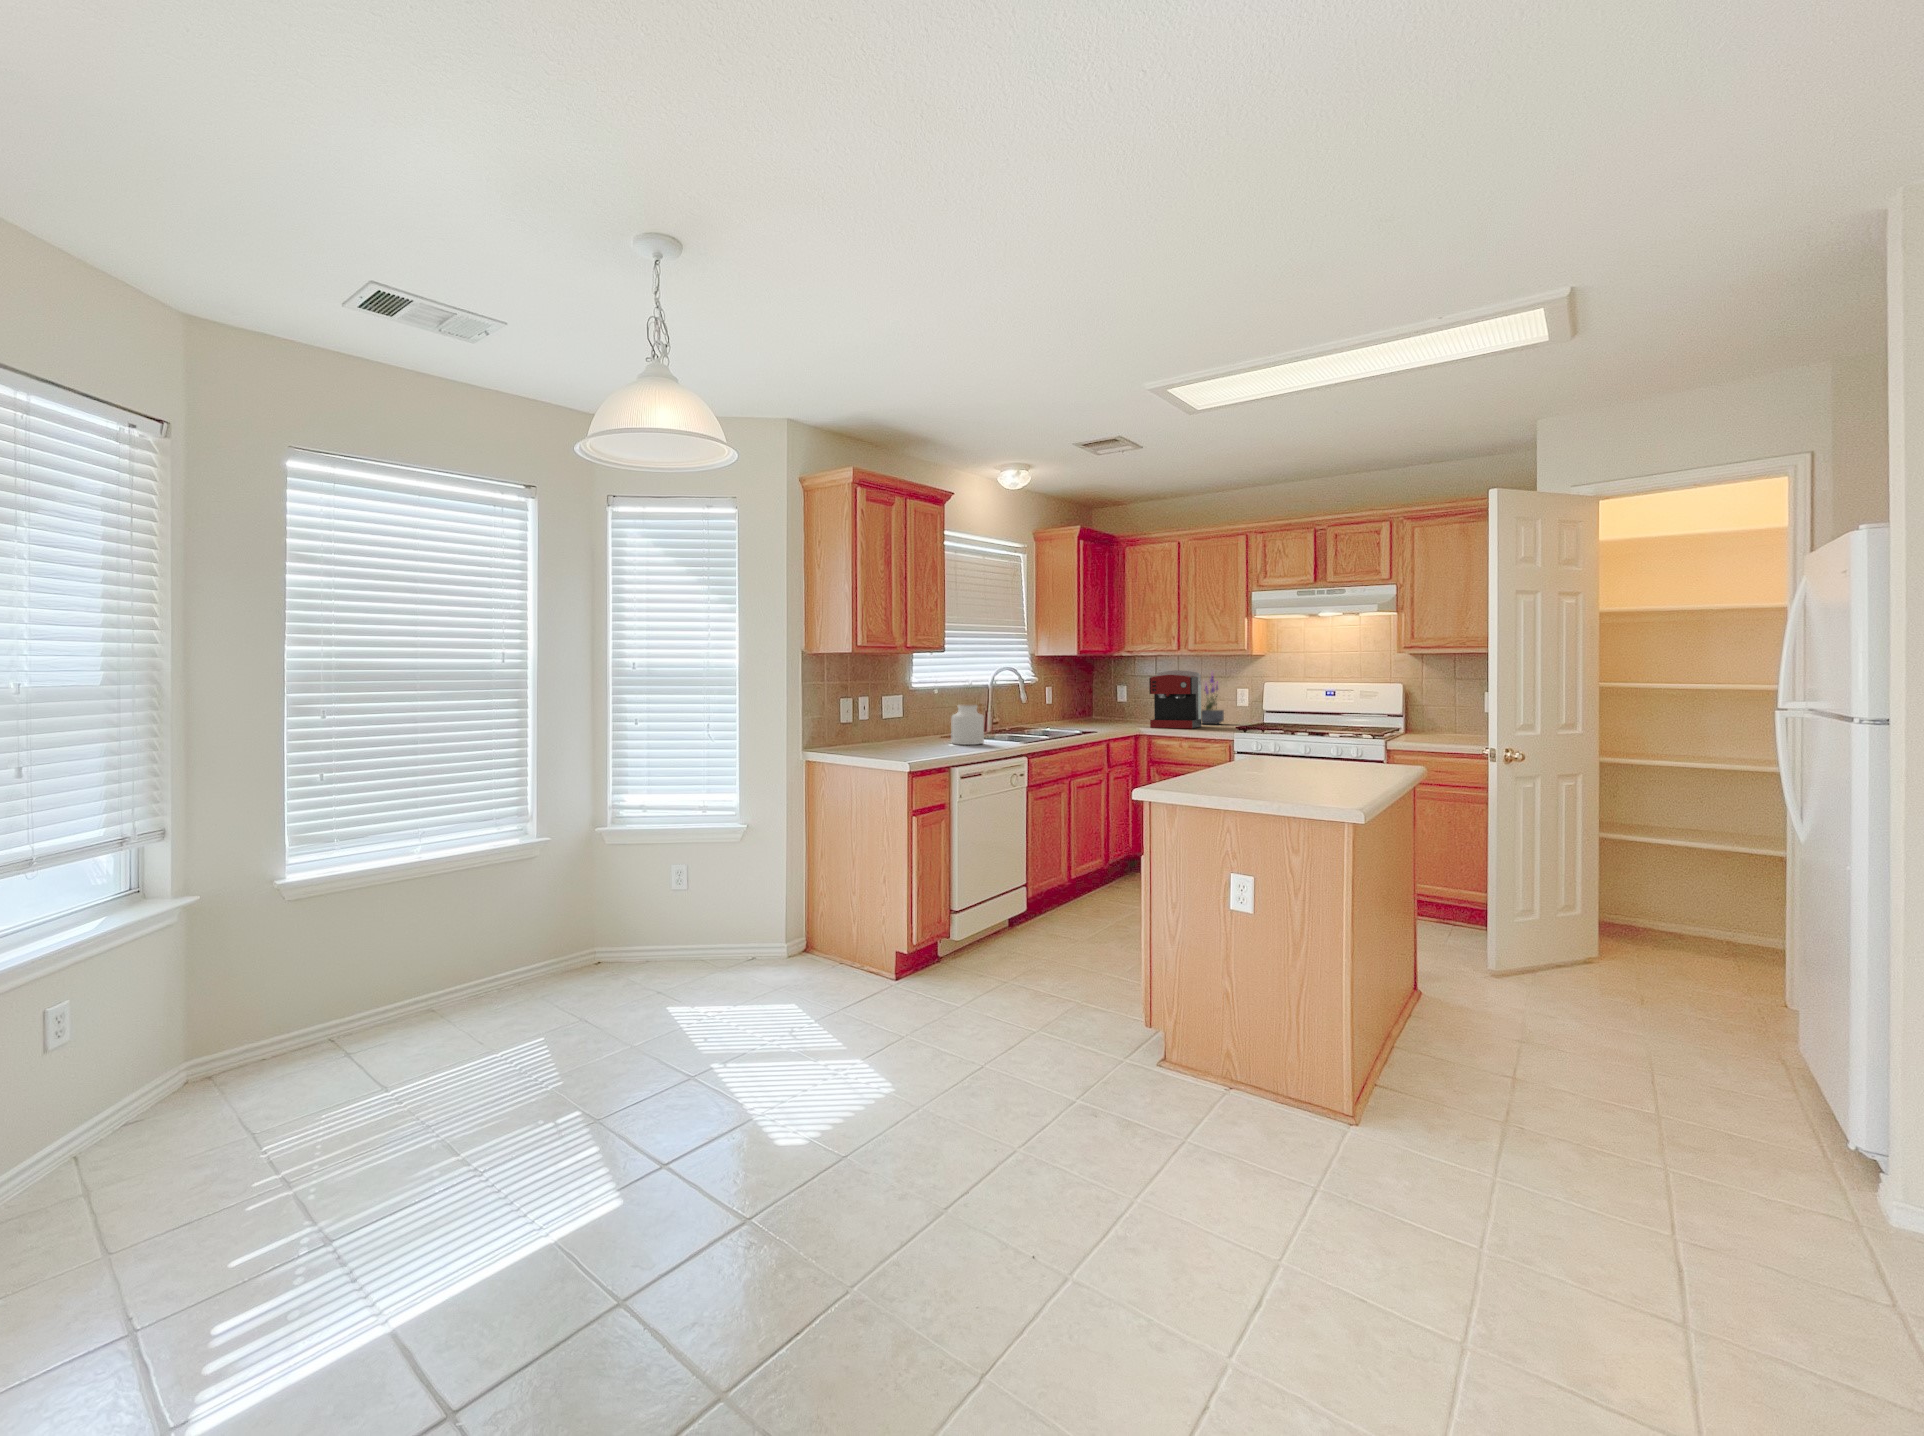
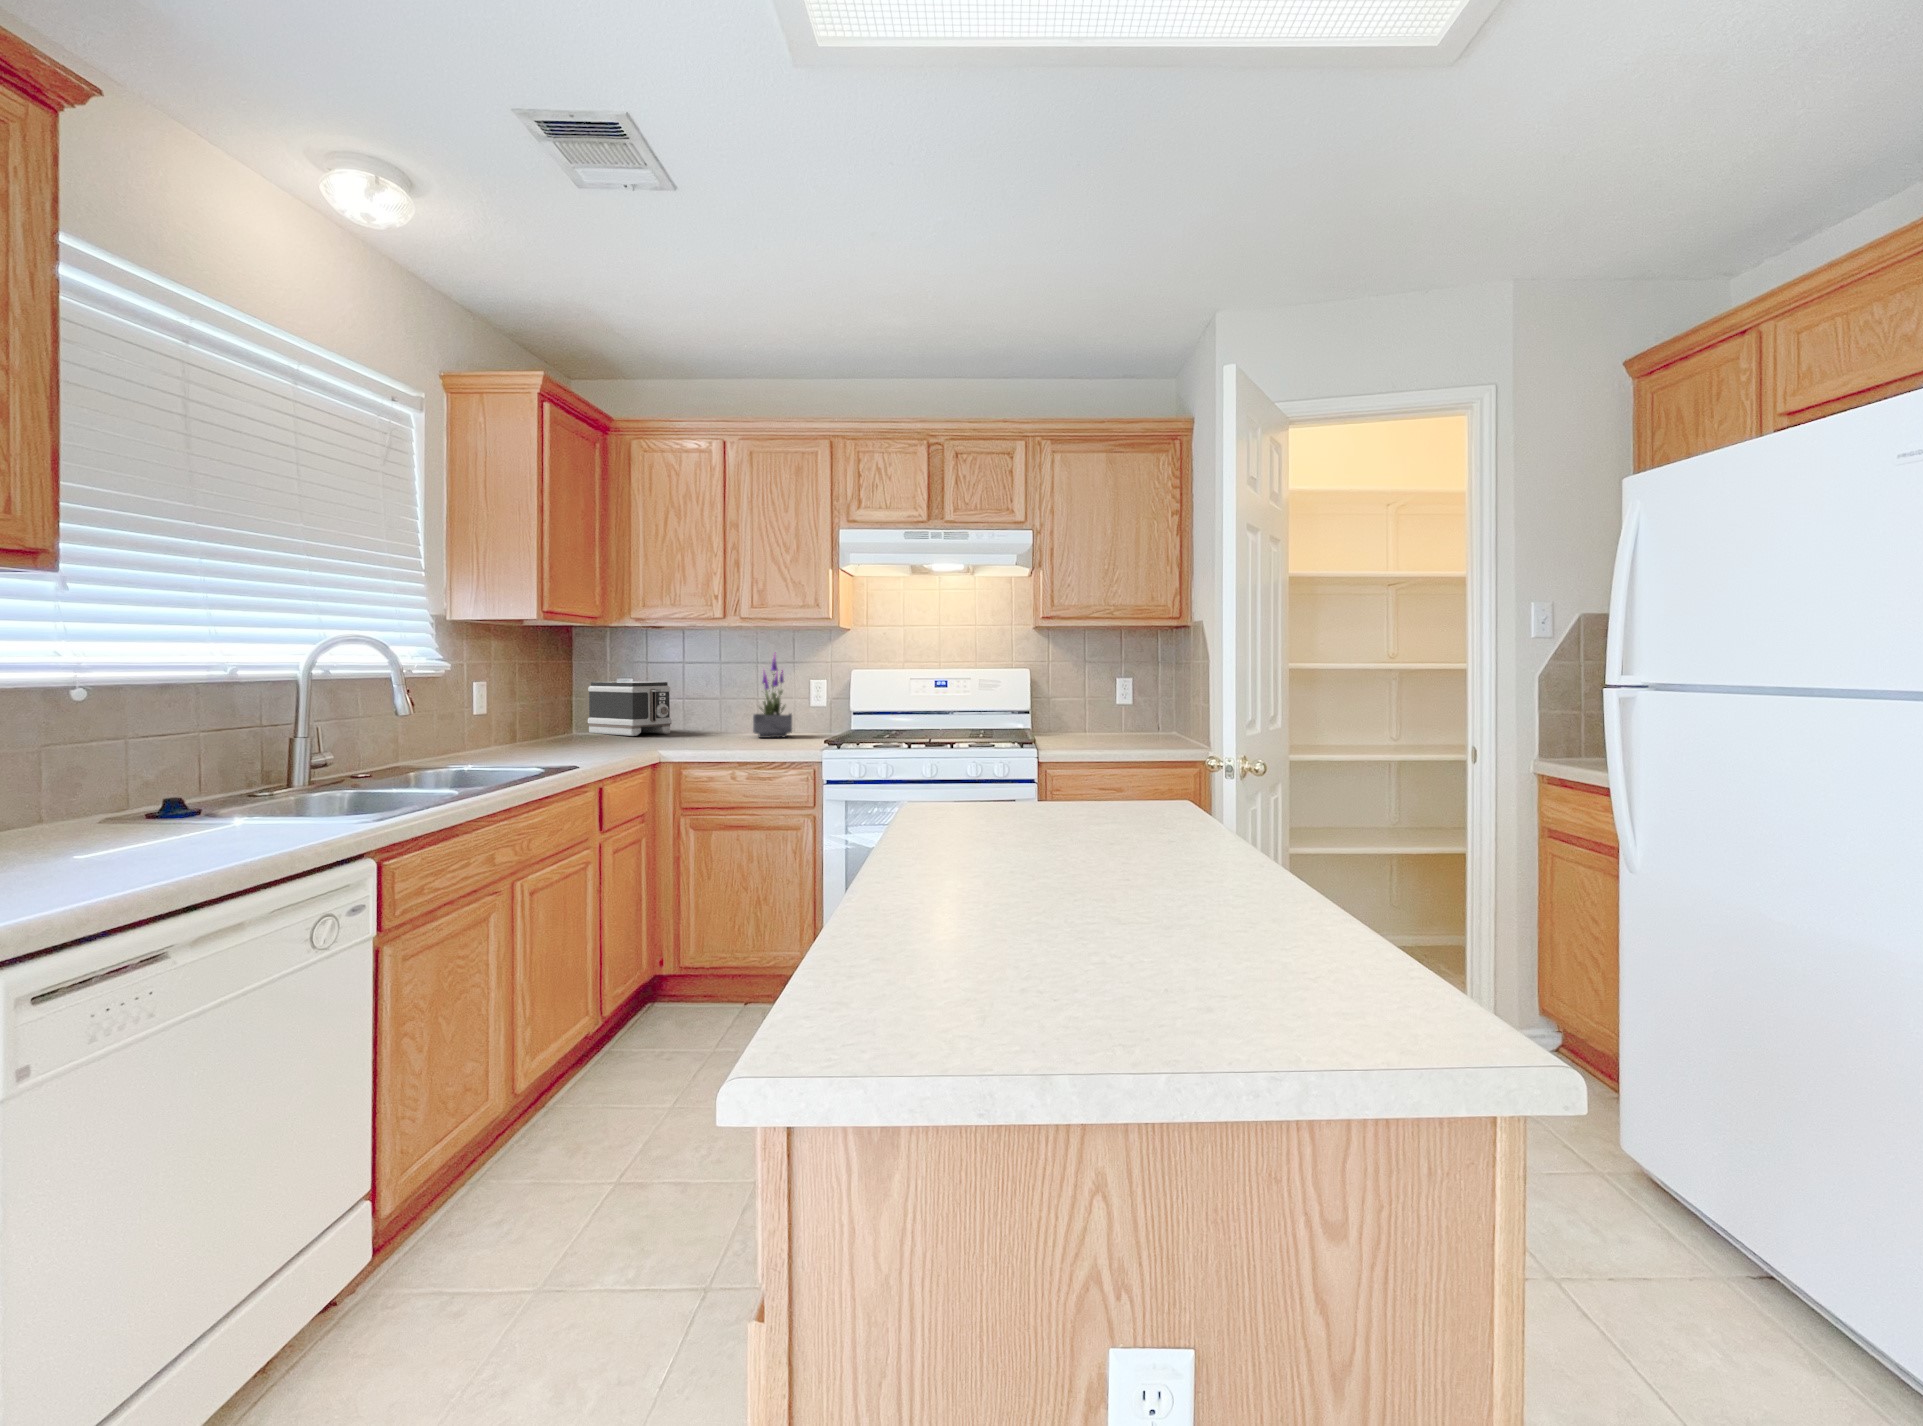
coffee maker: present [1149,670,1201,728] -> none [672,650,759,750]
toaster: none [1101,690,1149,721] -> present [588,681,671,736]
jar: present [951,704,984,745] -> none [127,735,240,847]

